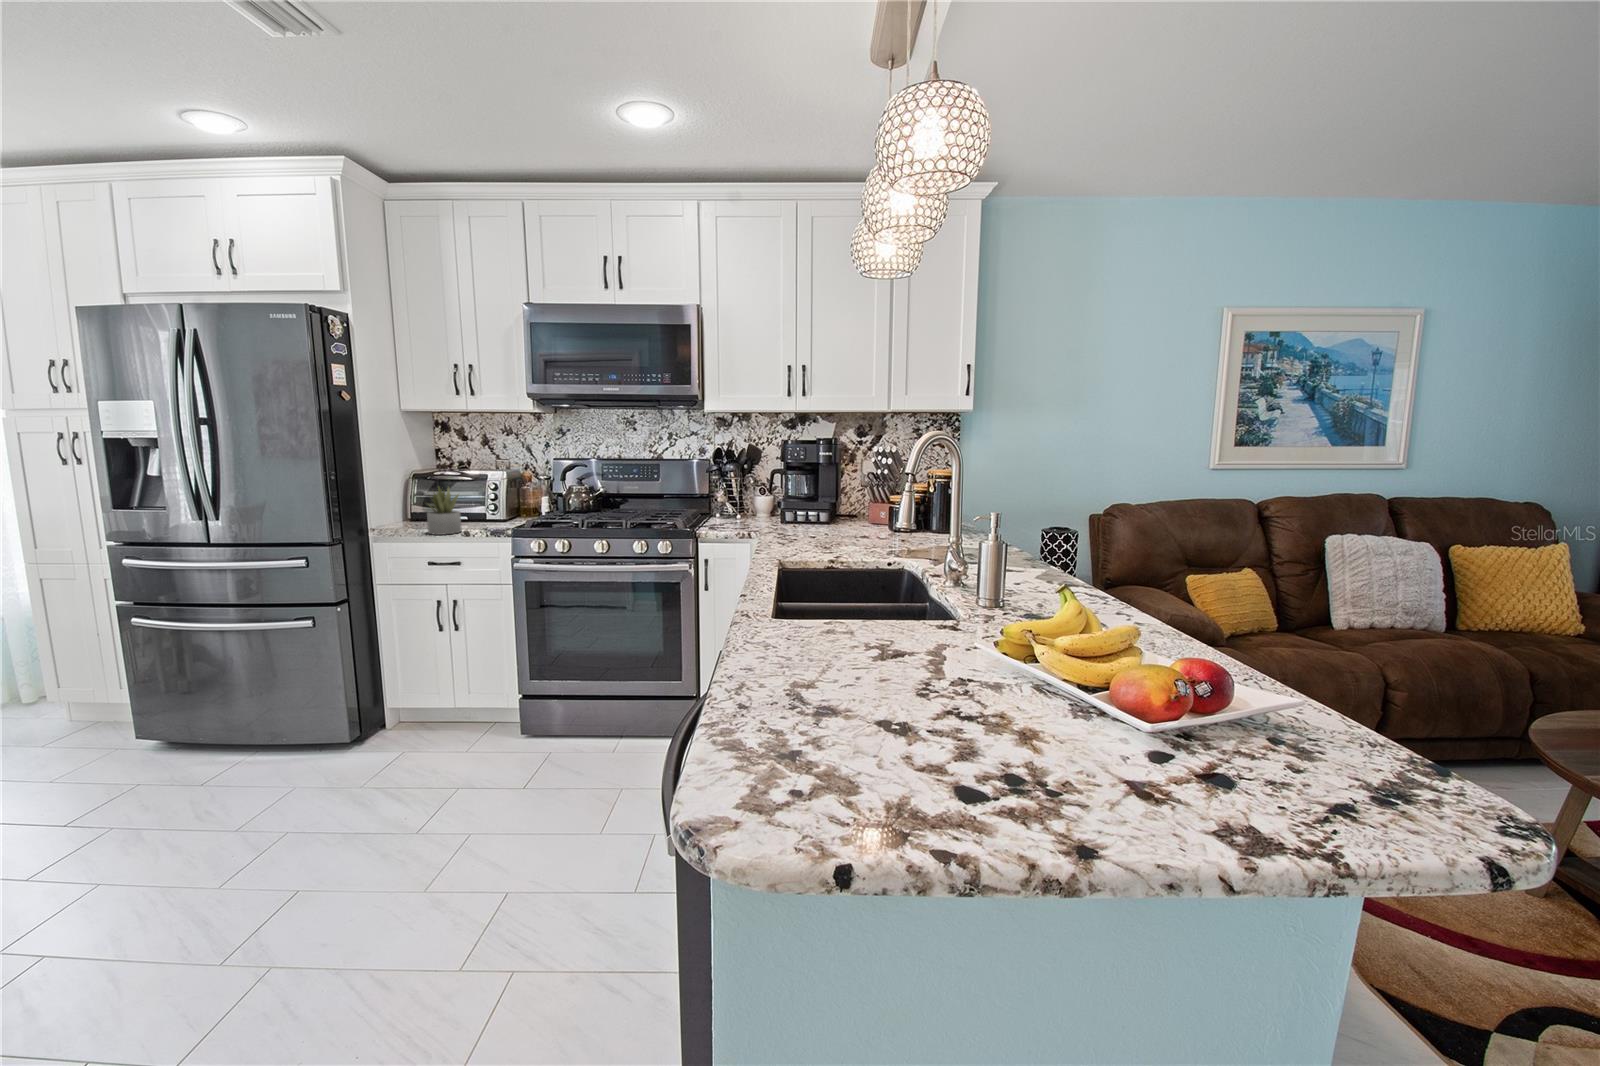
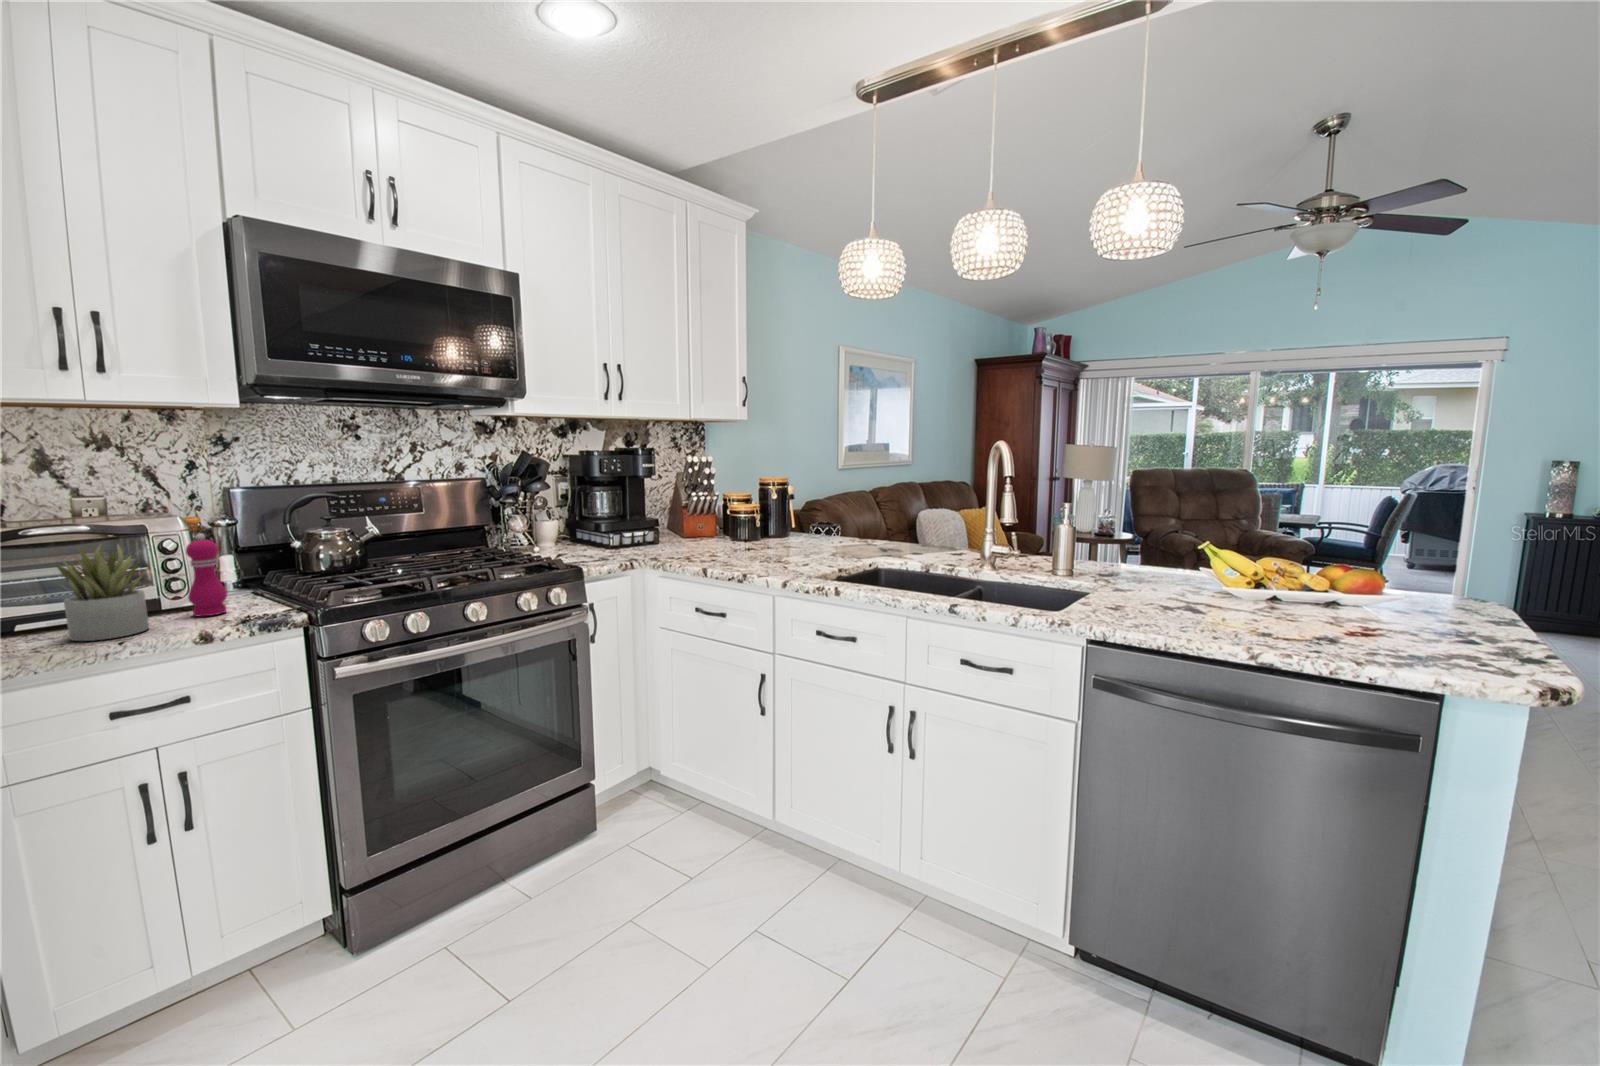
pepper mill: none [484,485,503,532] -> present [186,533,227,616]

